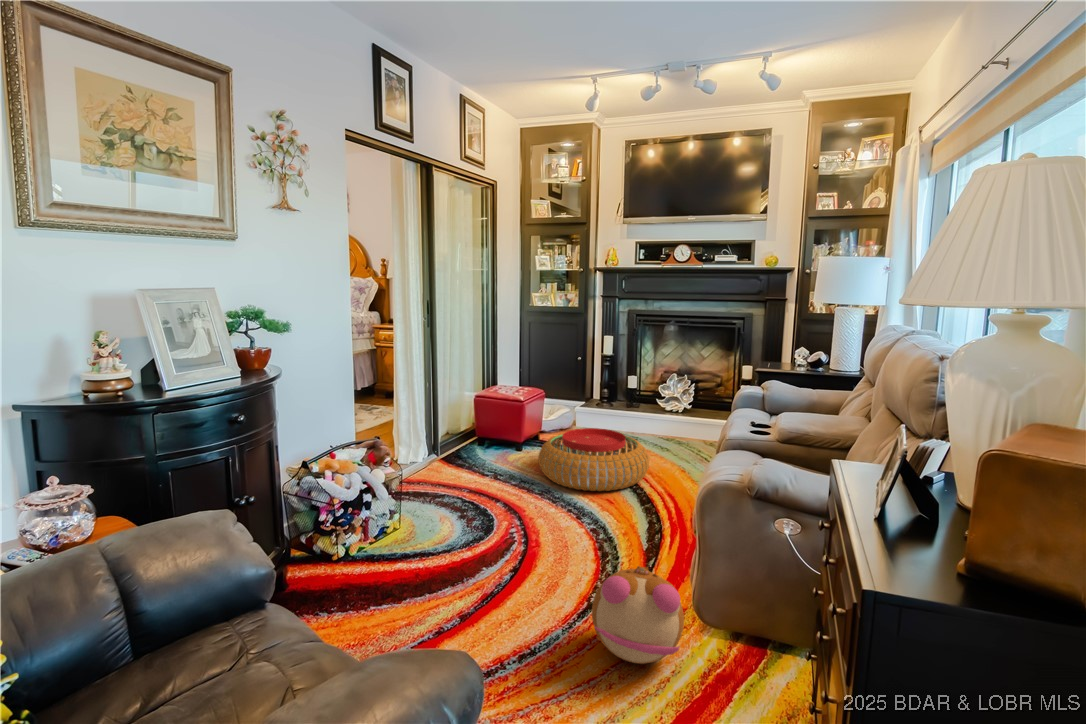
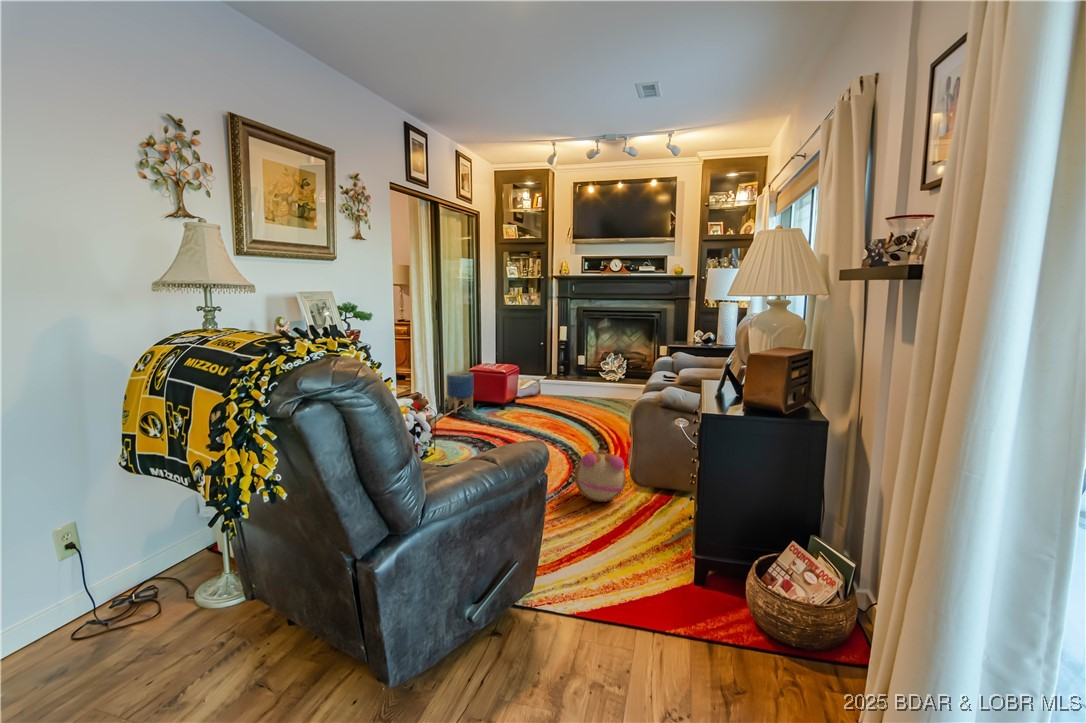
planter: none [442,397,478,455] -> present [447,372,474,413]
pouf: present [539,428,649,491] -> none [521,390,598,429]

